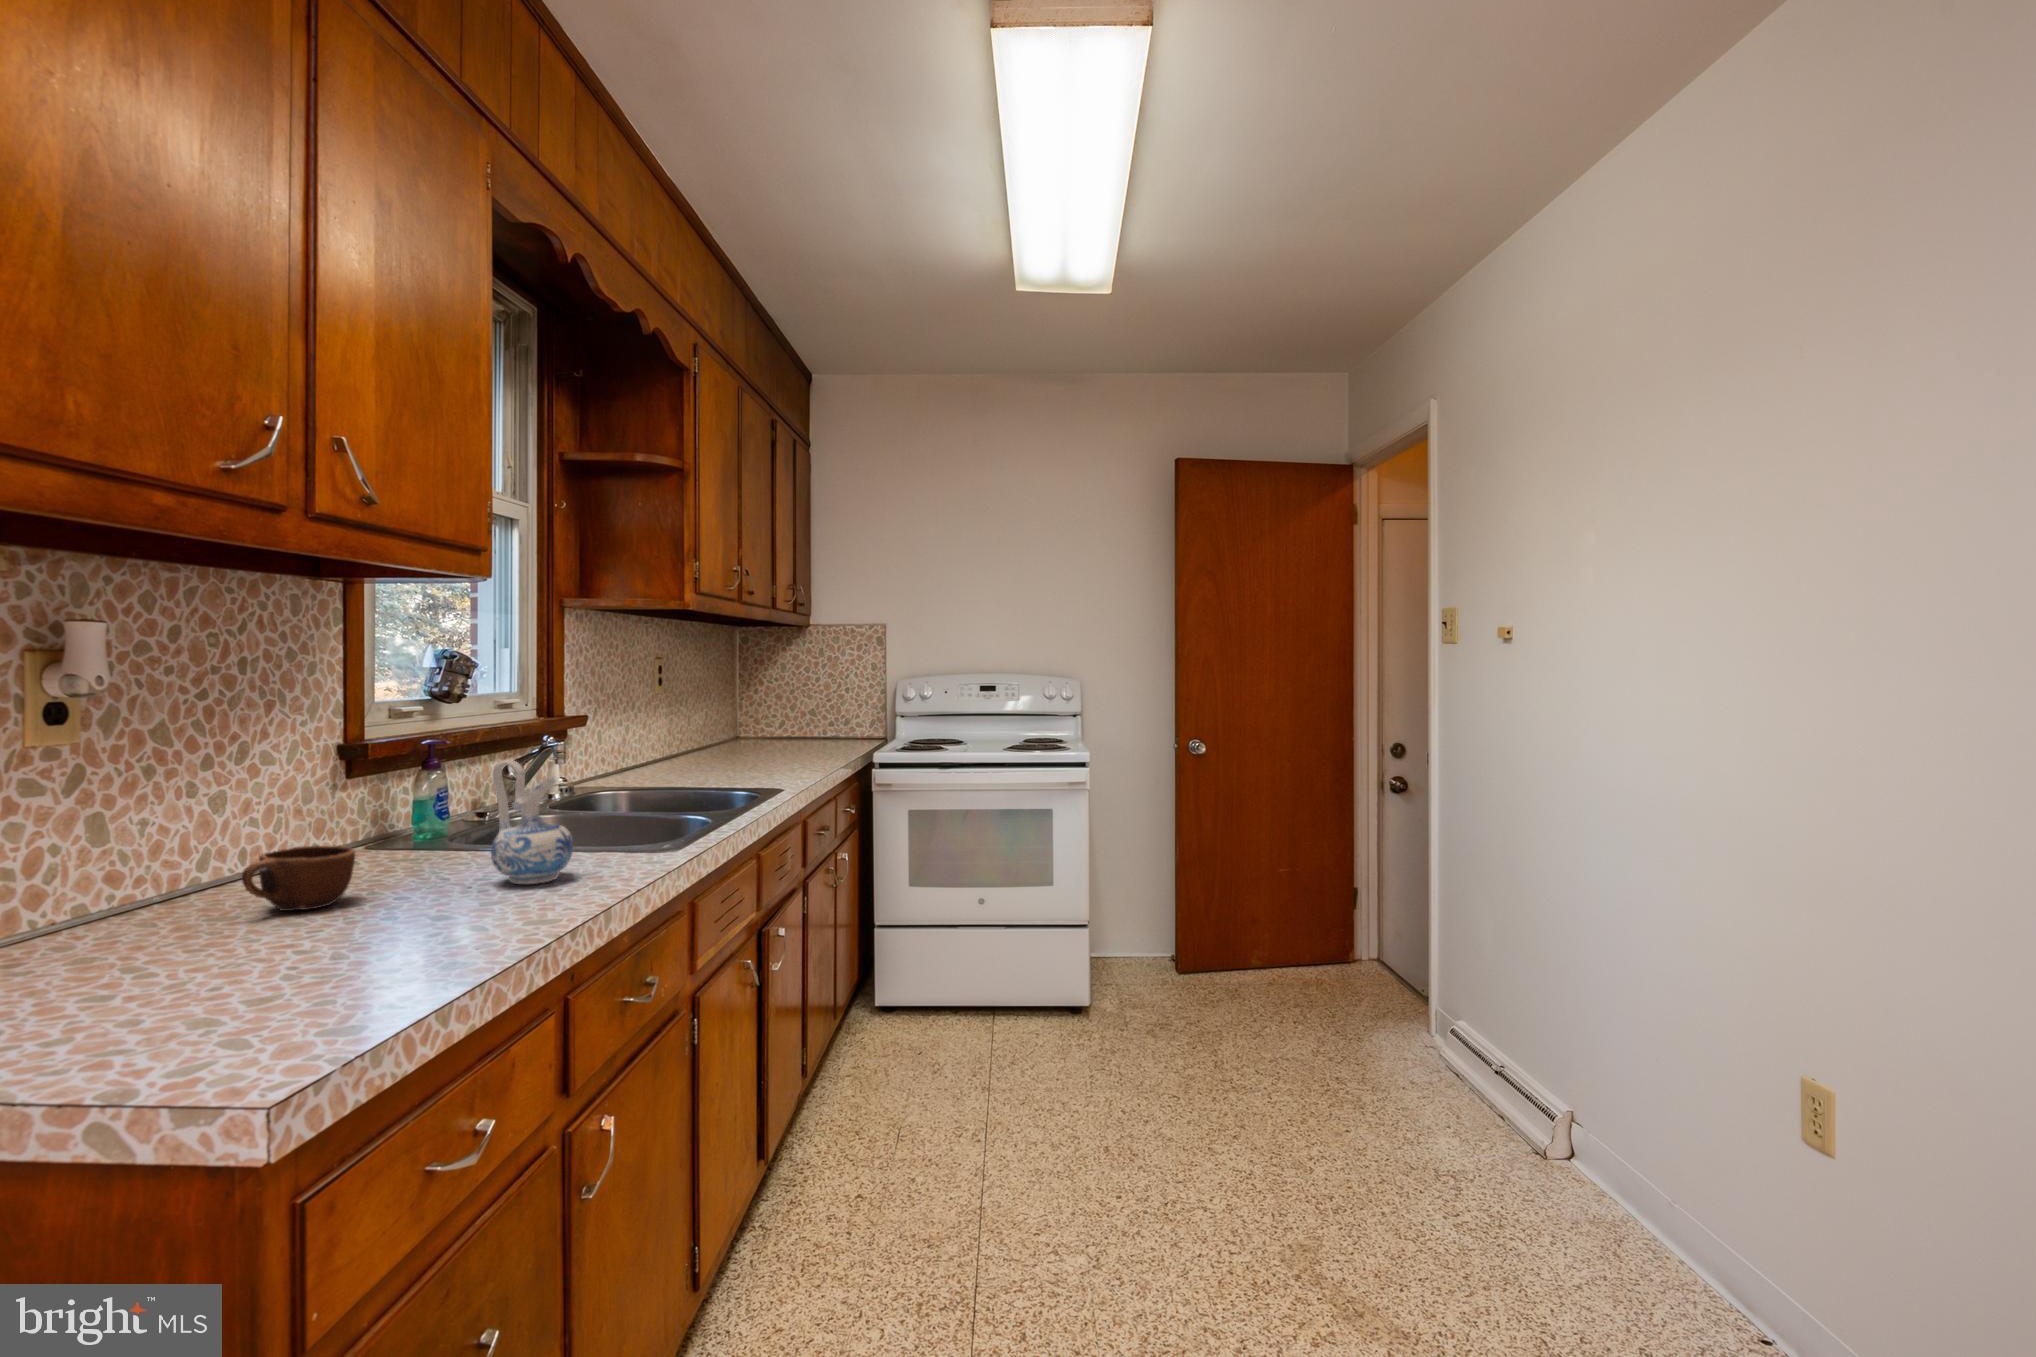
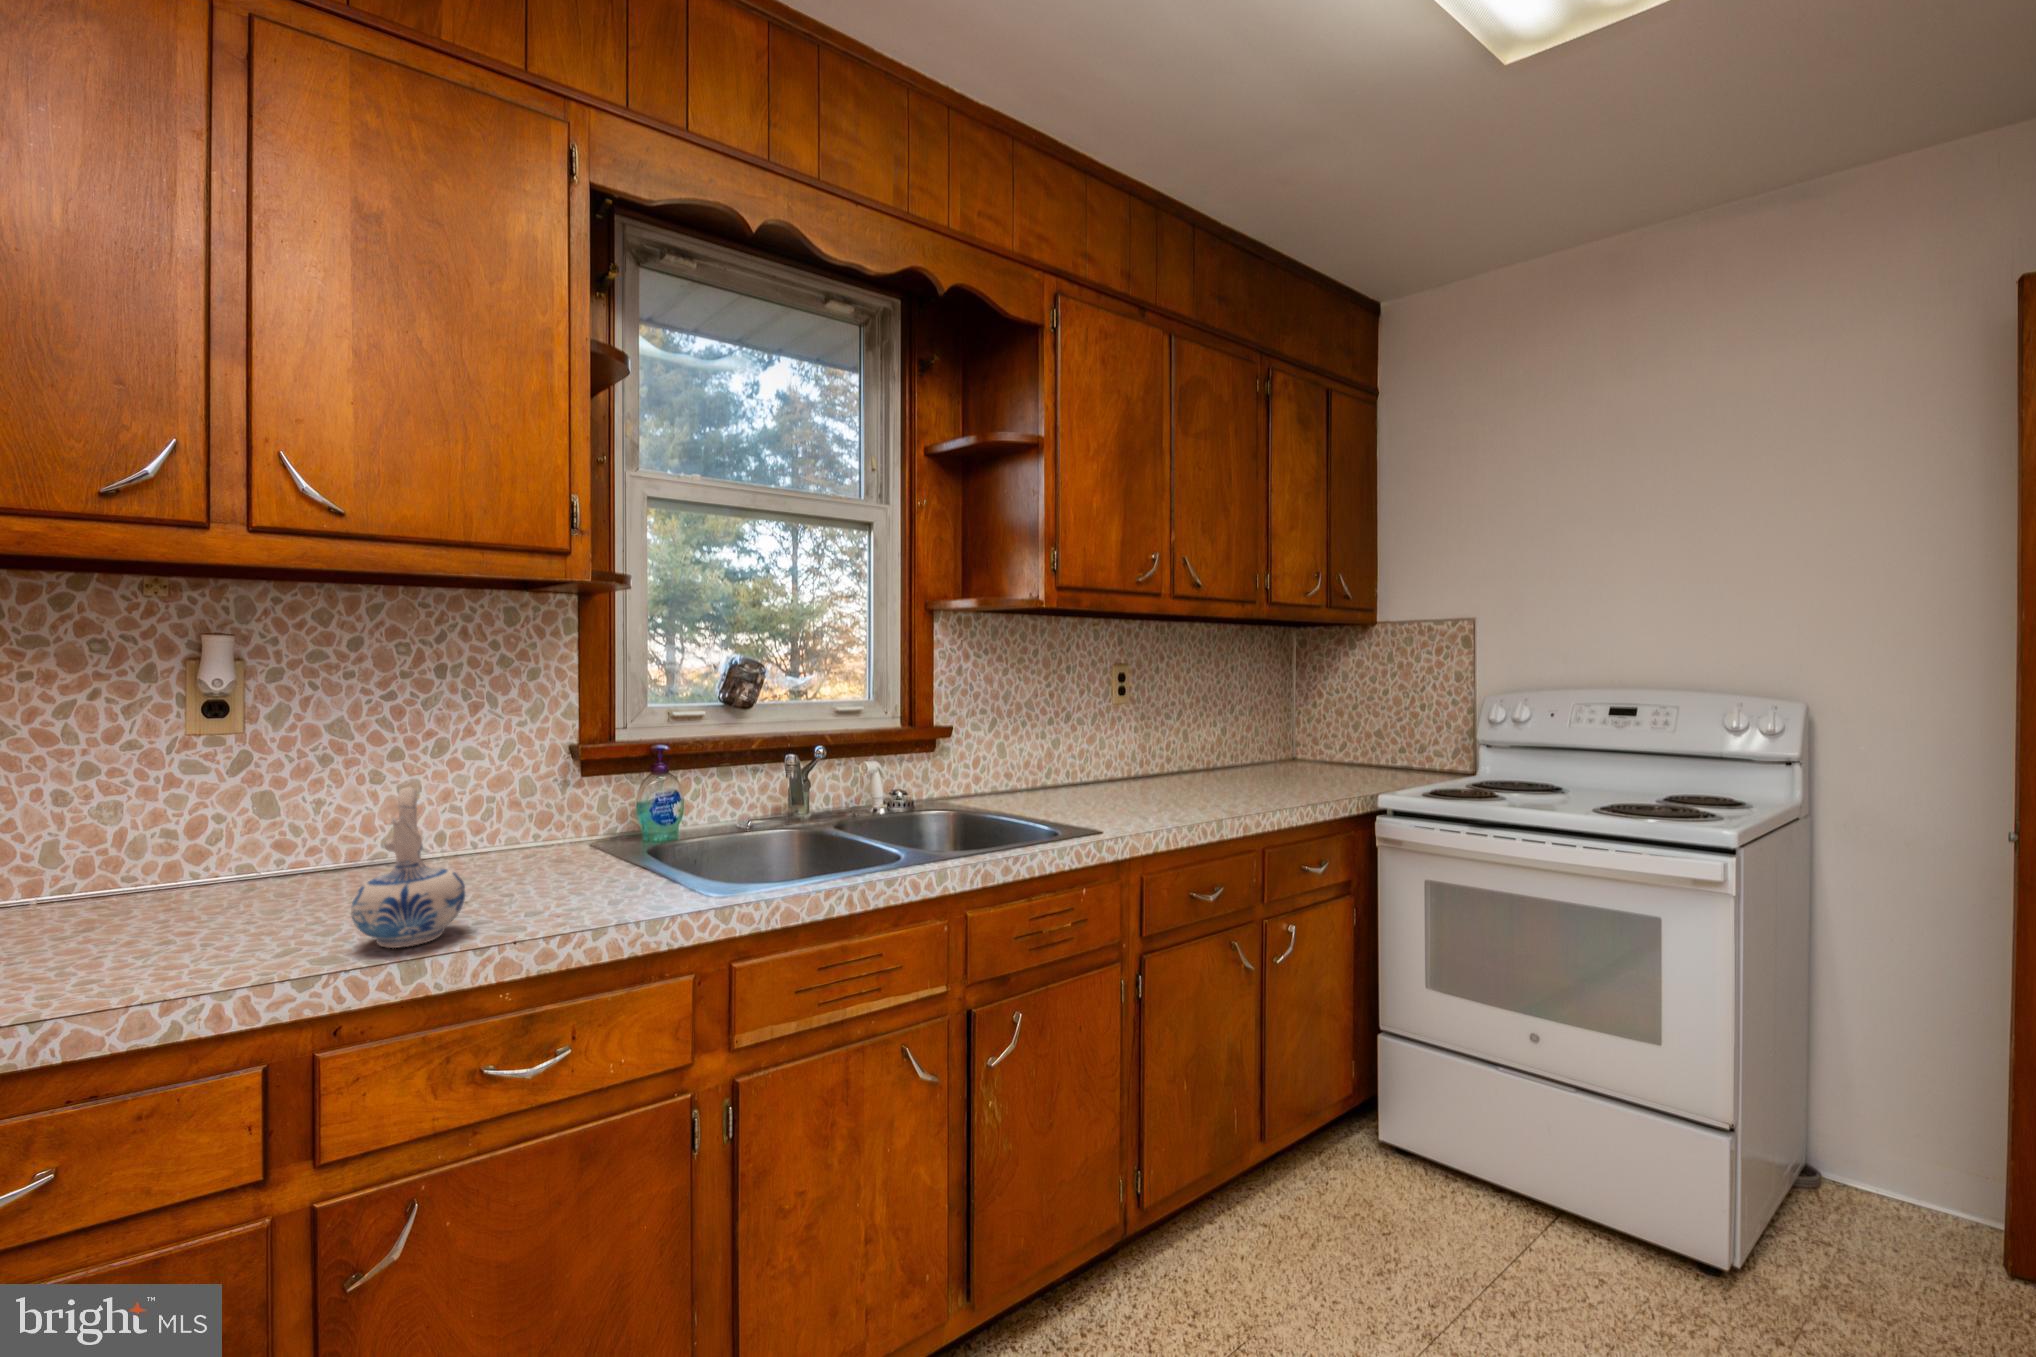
mug: present [242,845,355,911] -> none [202,848,332,917]

